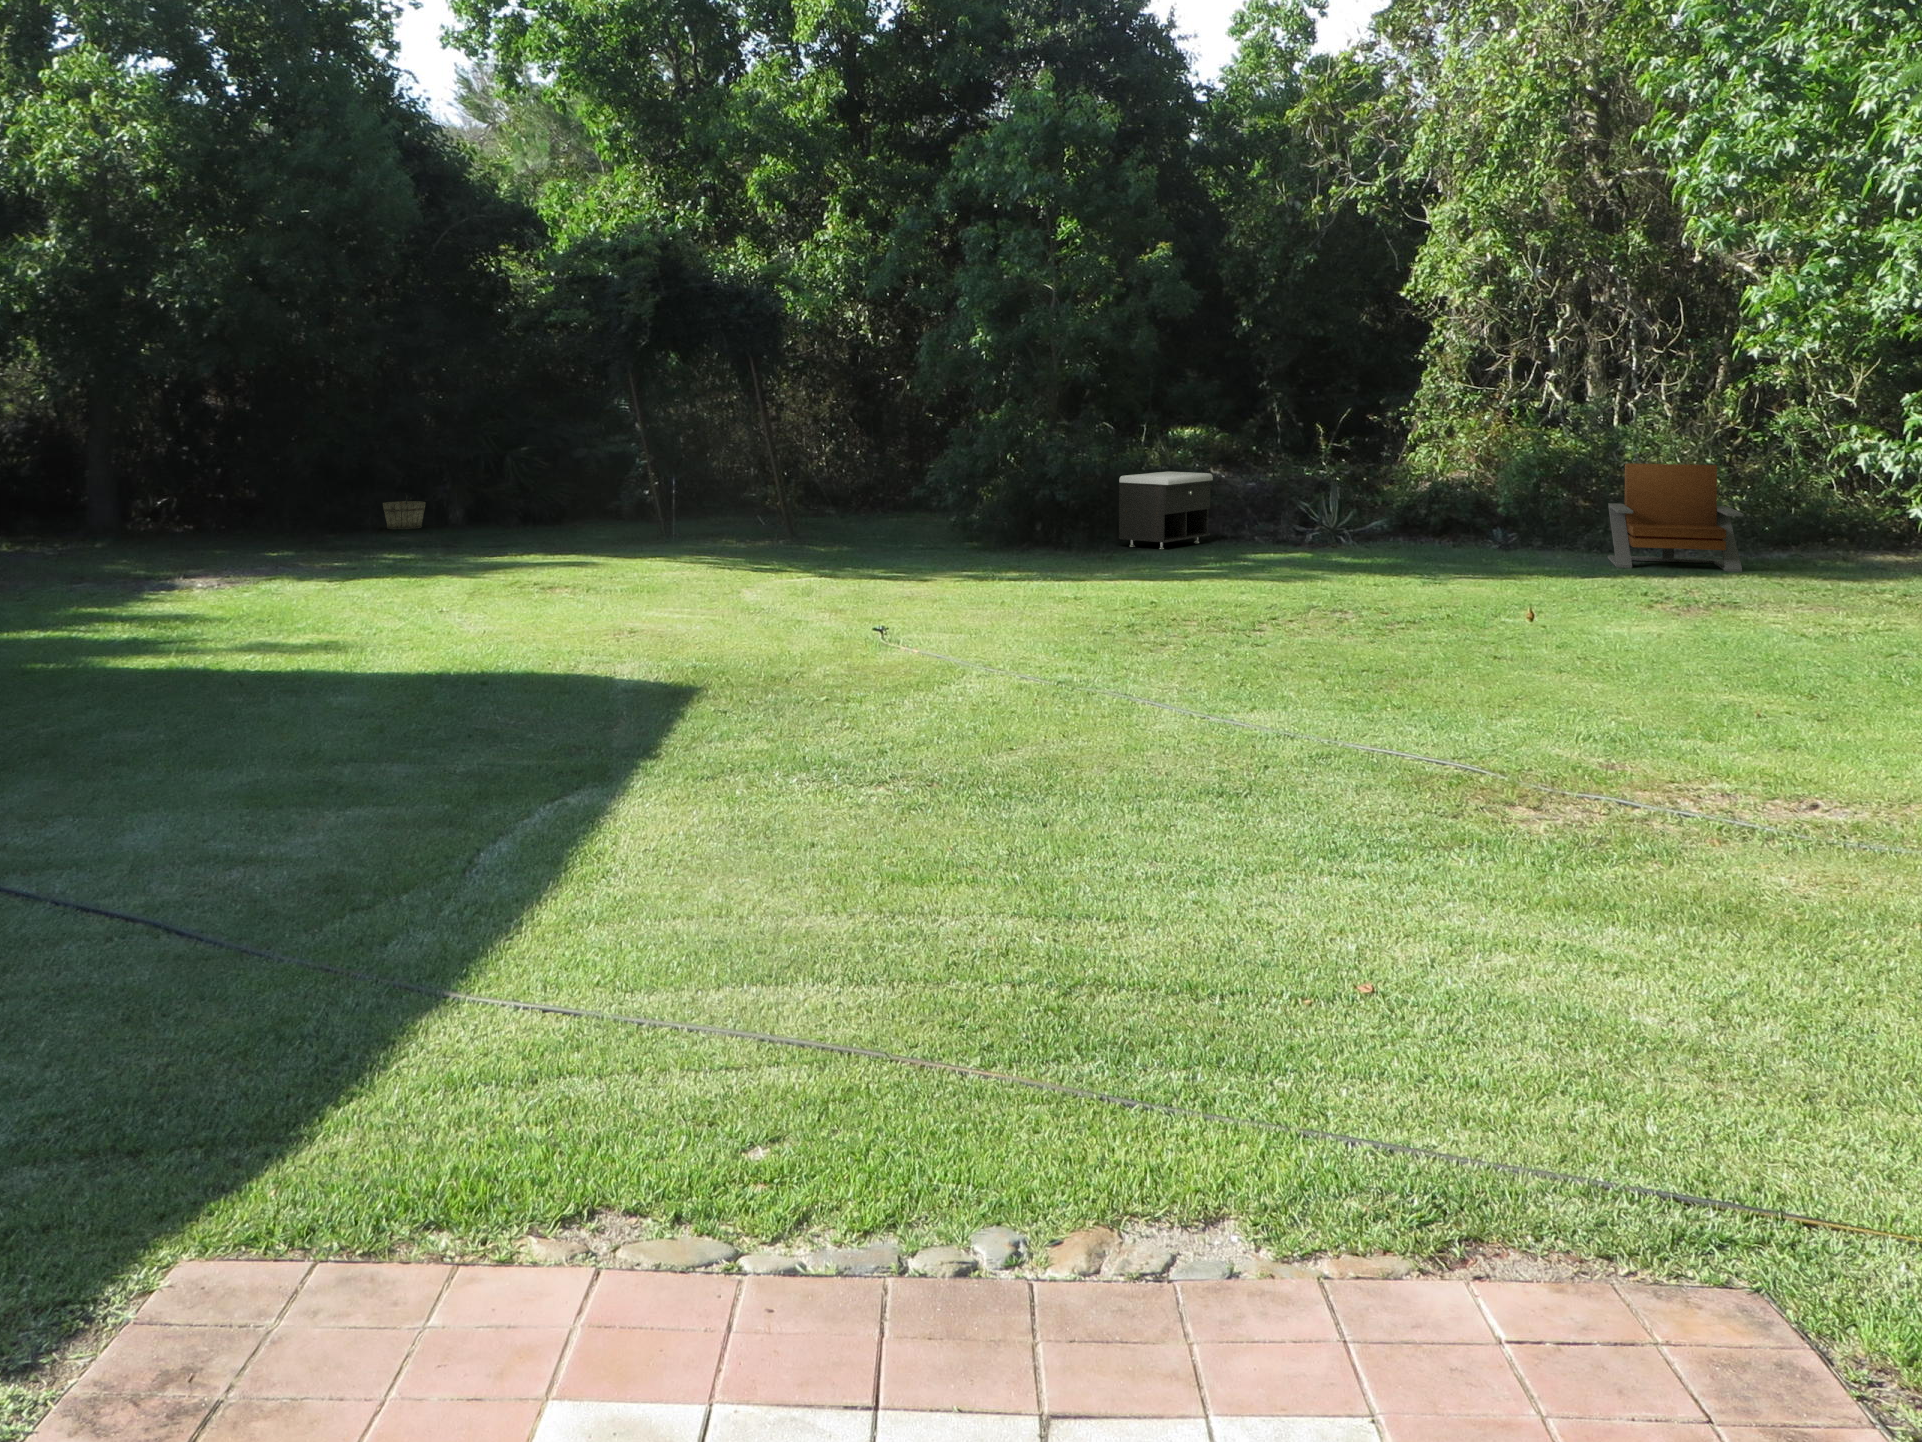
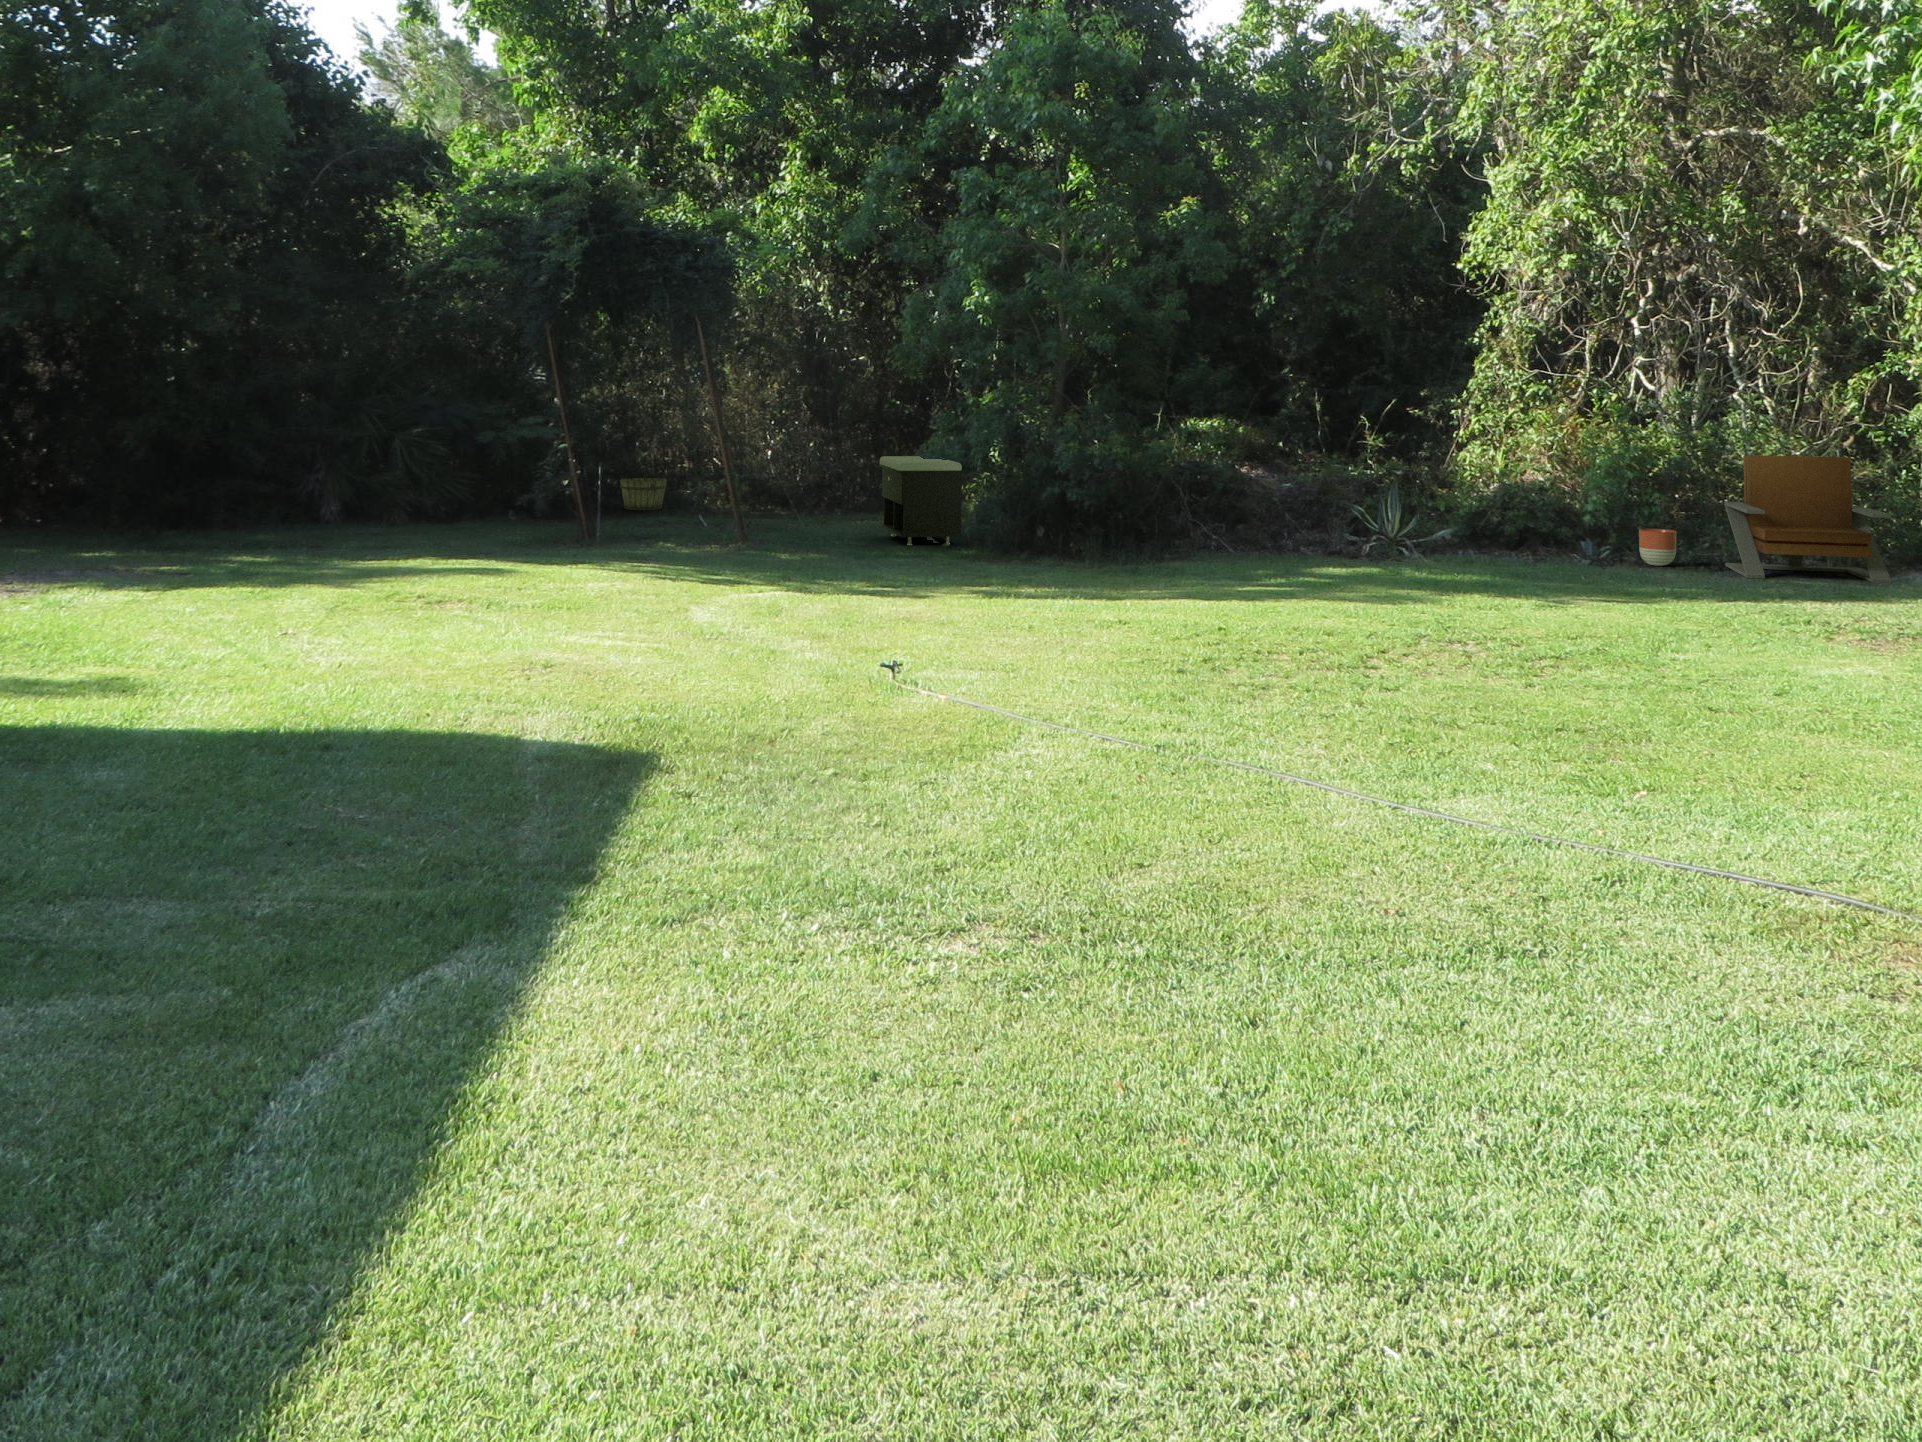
storage bench: present [1119,472,1213,549] -> present [879,456,962,545]
wooden bucket: present [383,493,425,529] -> present [620,469,667,510]
planter: none [1533,527,1565,558] -> present [1639,529,1676,566]

